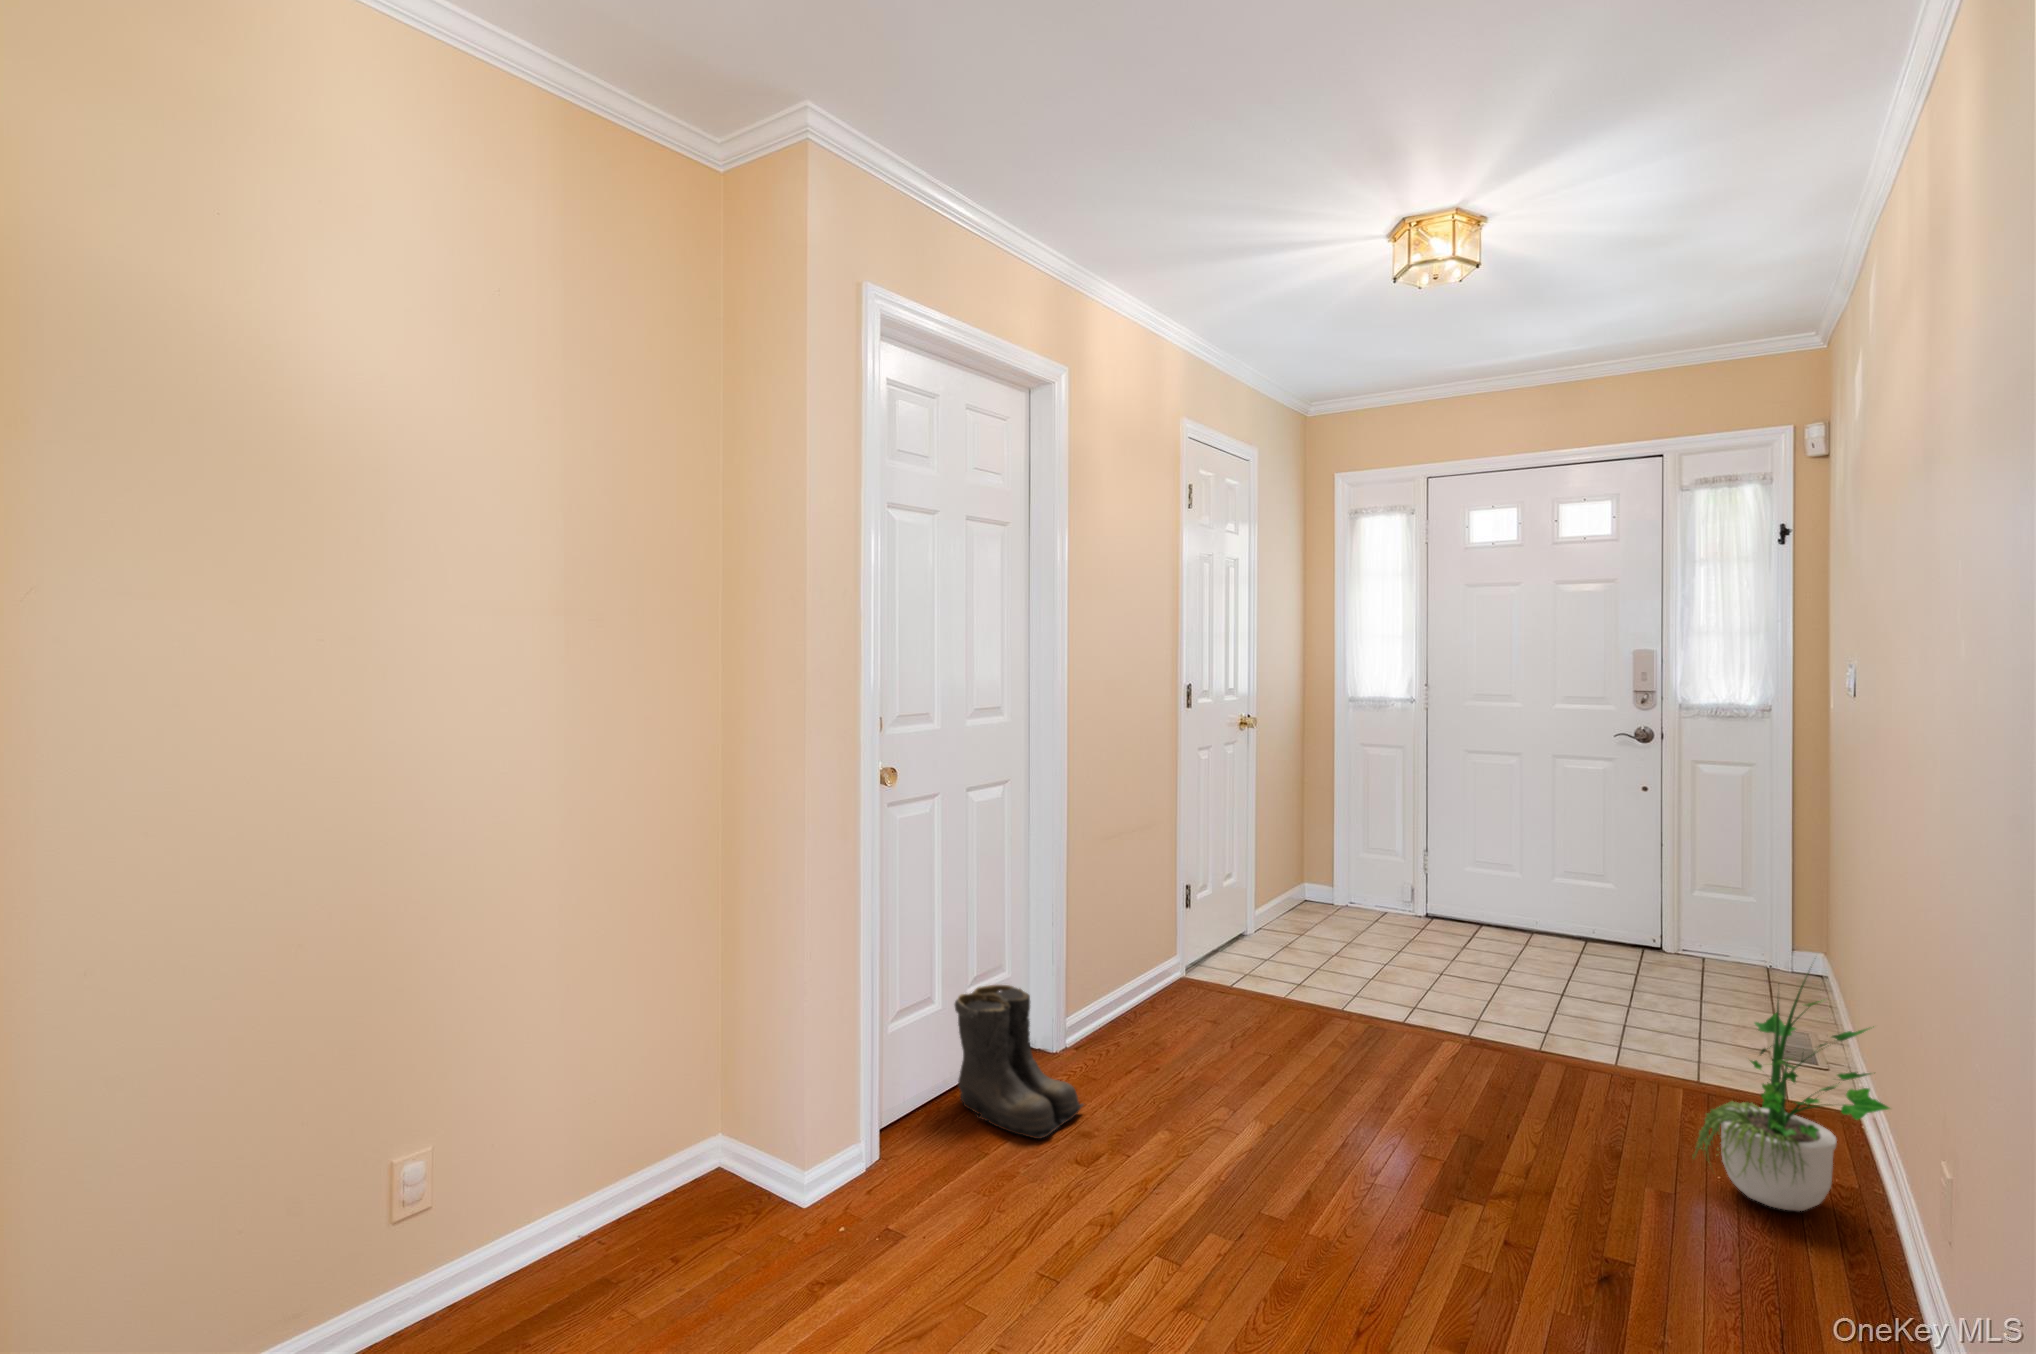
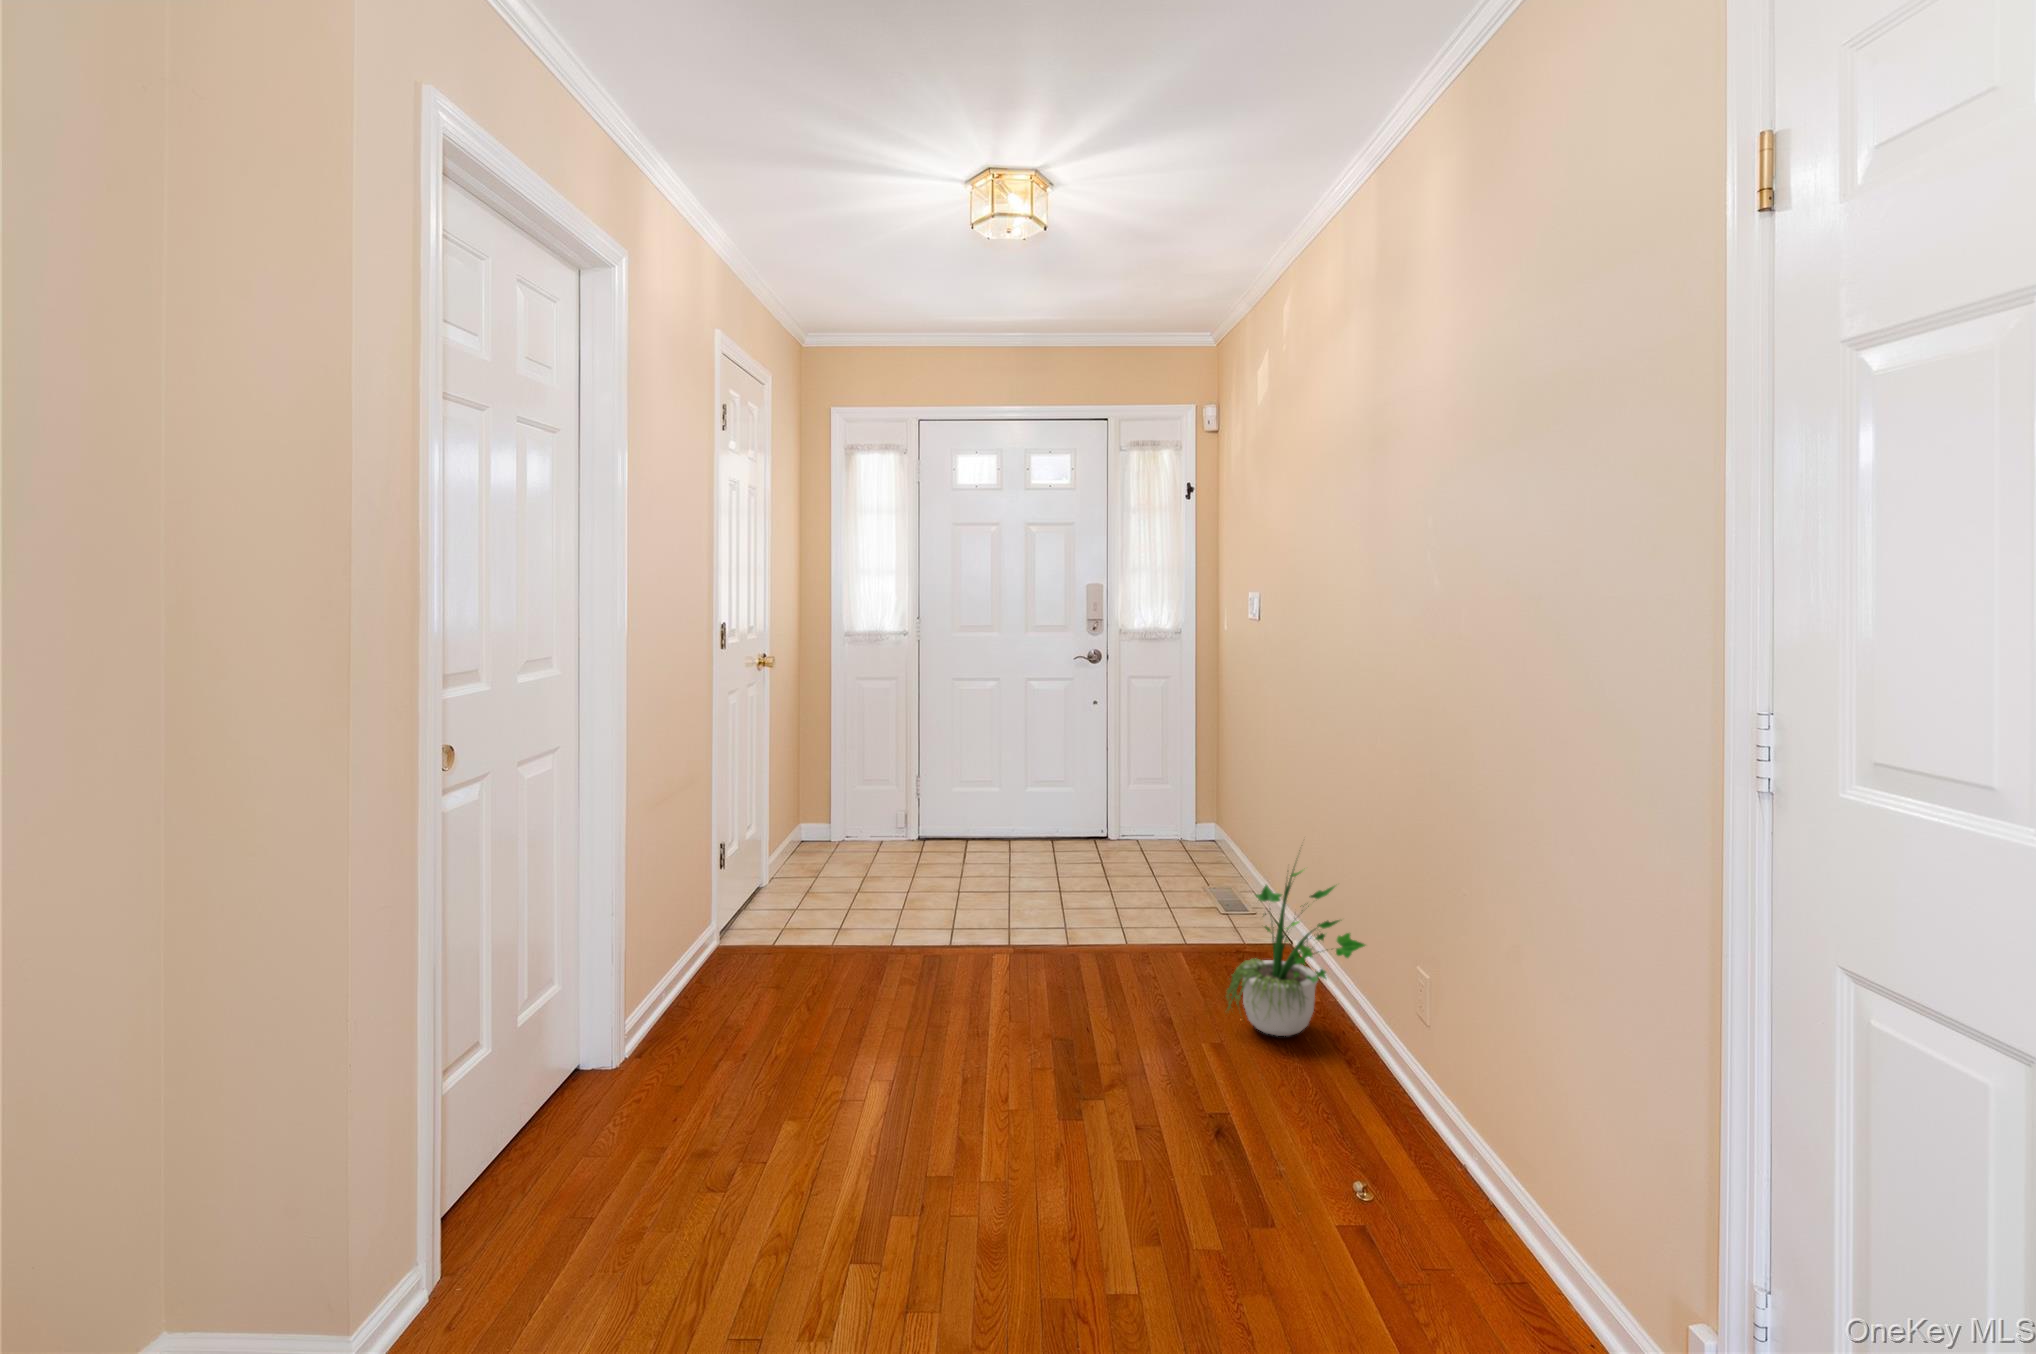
boots: present [955,985,1084,1139] -> none [530,1003,701,1176]

